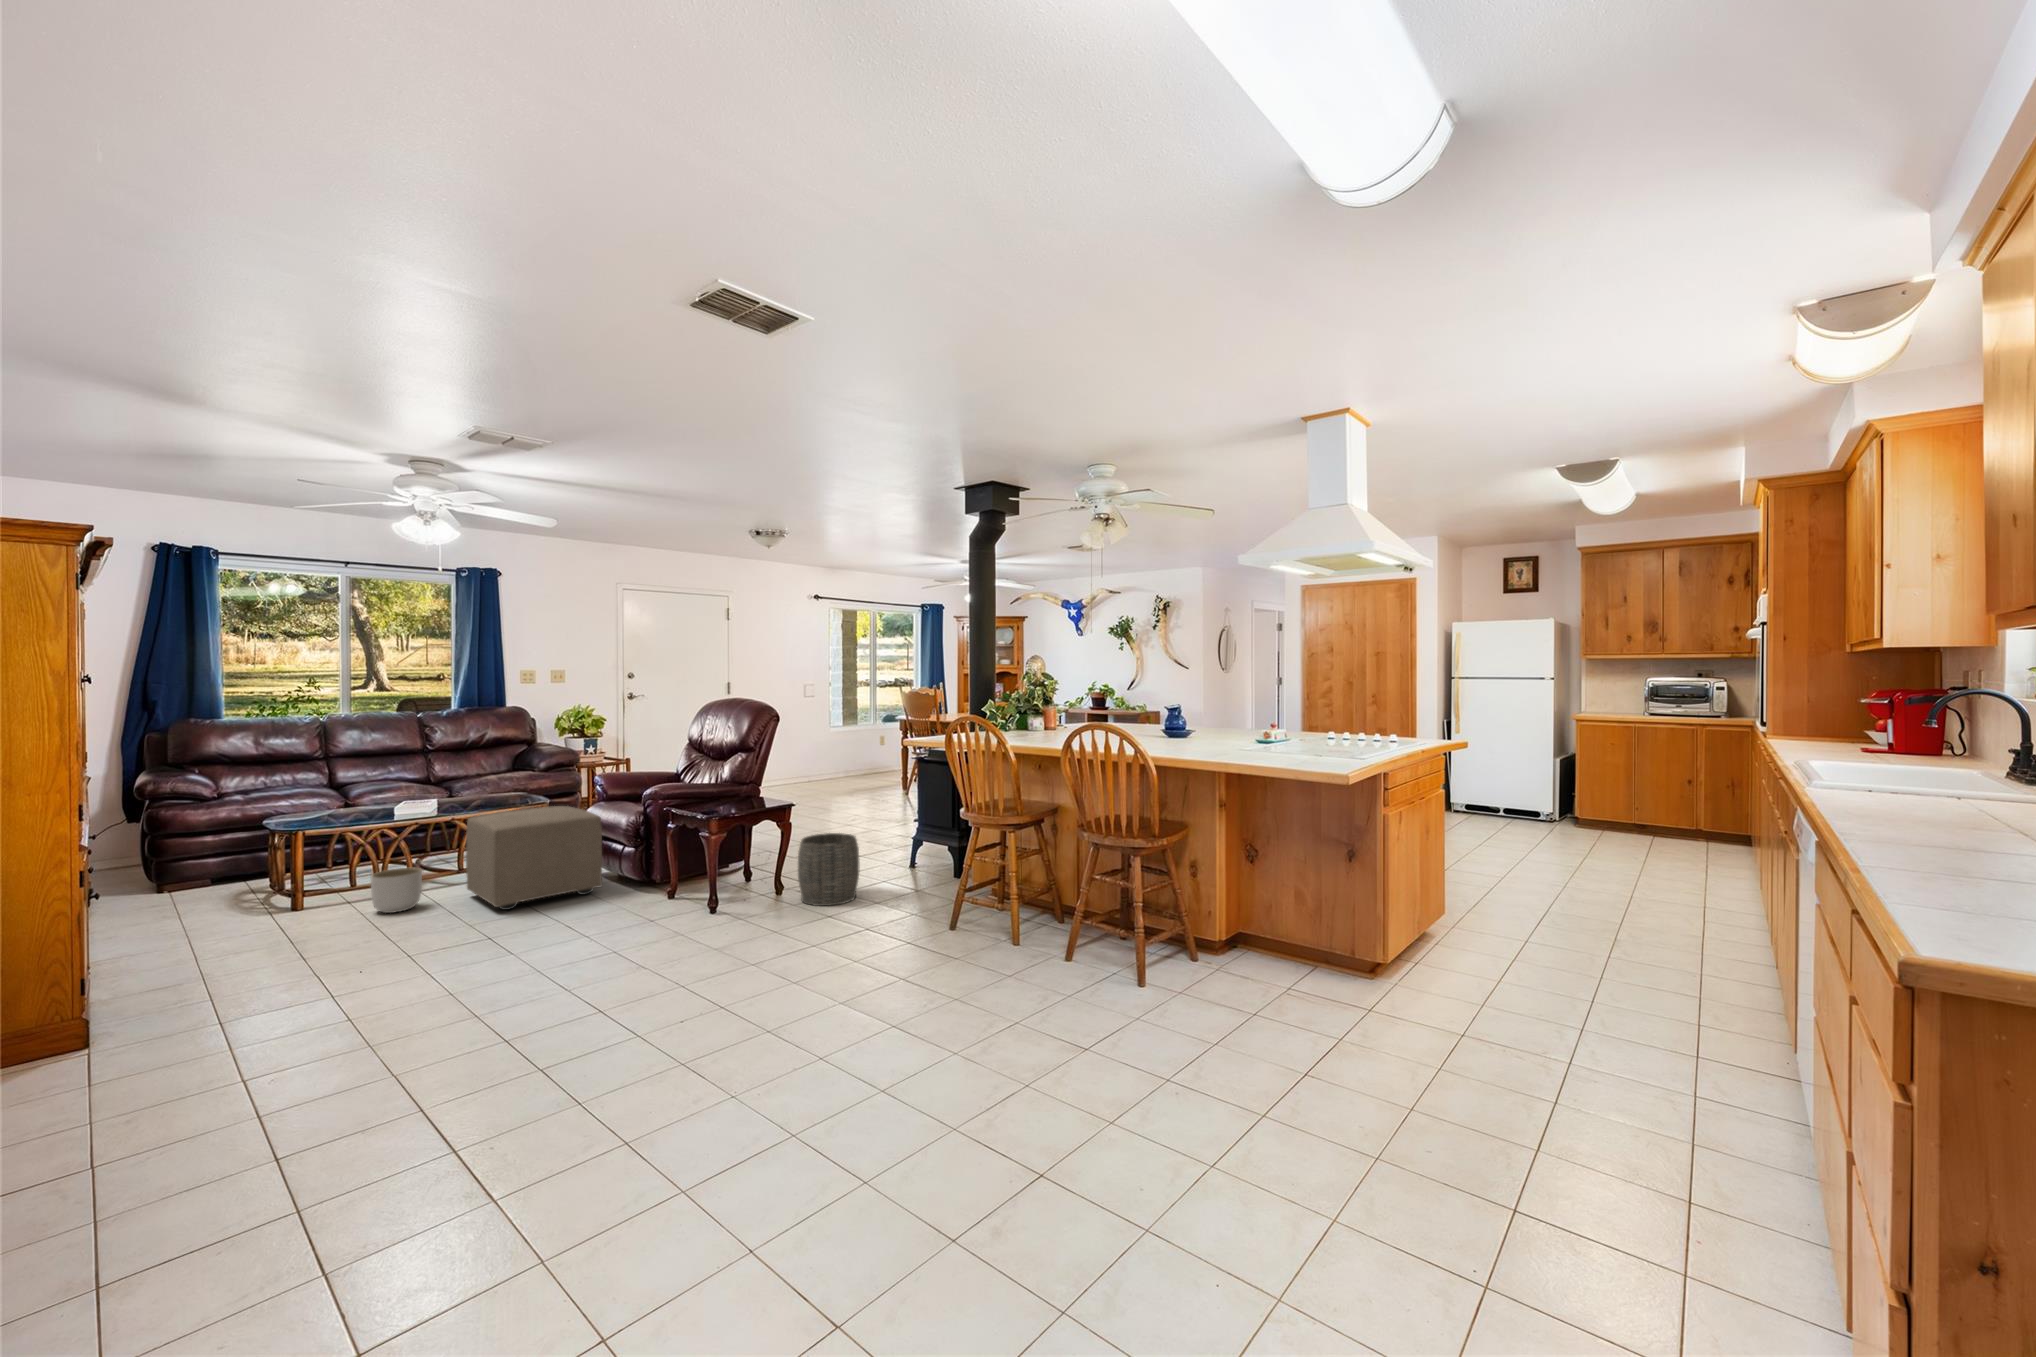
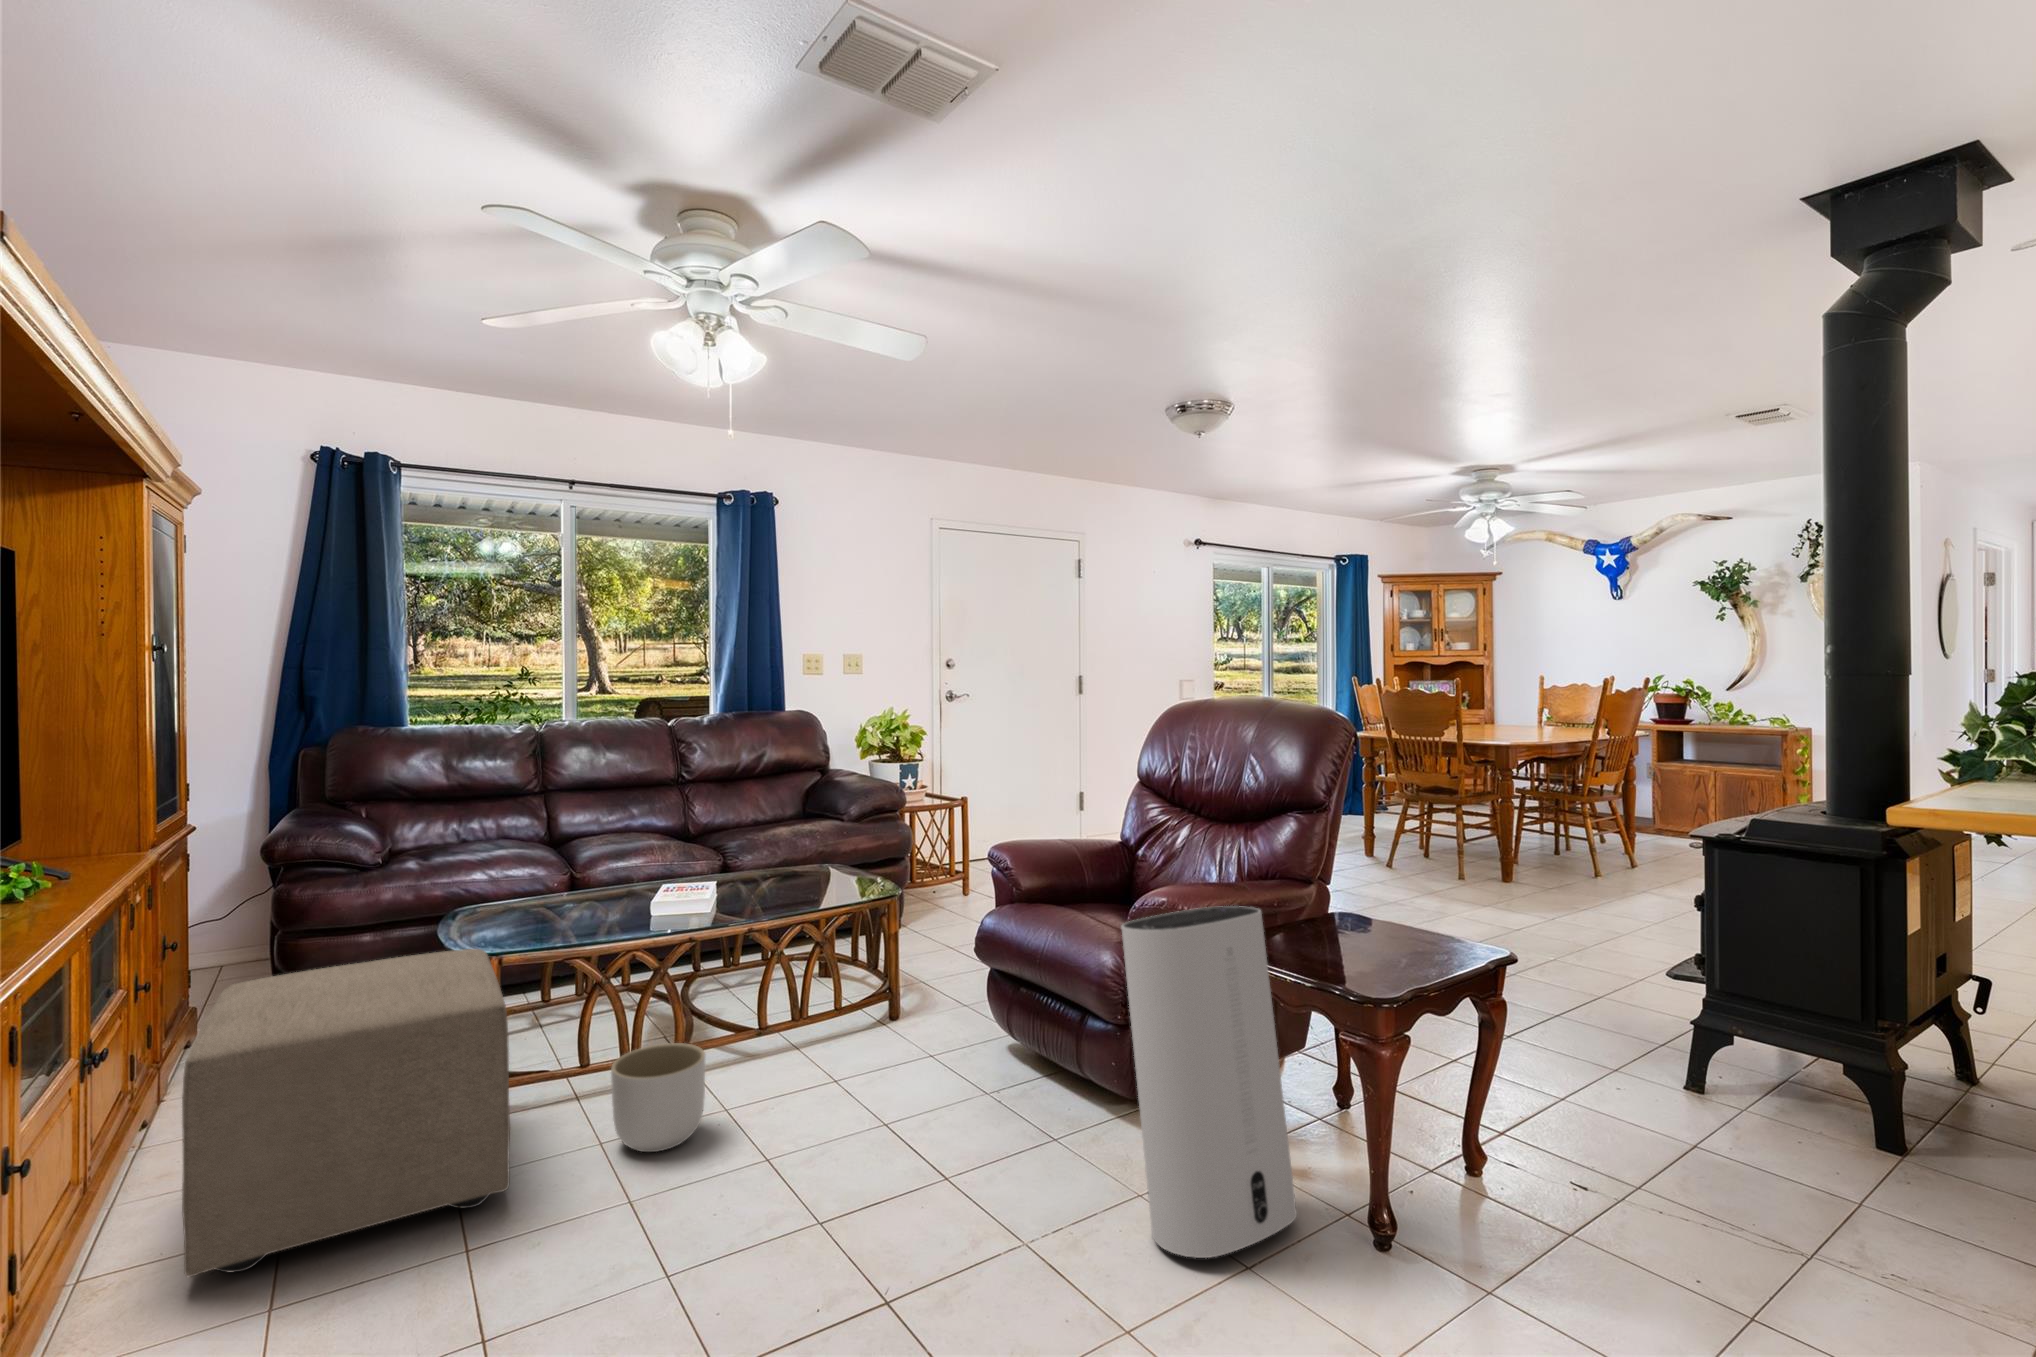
air purifier: none [607,789,681,917] -> present [1121,906,1297,1258]
ottoman: present [466,806,602,910] -> present [182,949,510,1277]
woven basket: present [798,833,859,906] -> none [1575,1032,1770,1264]

